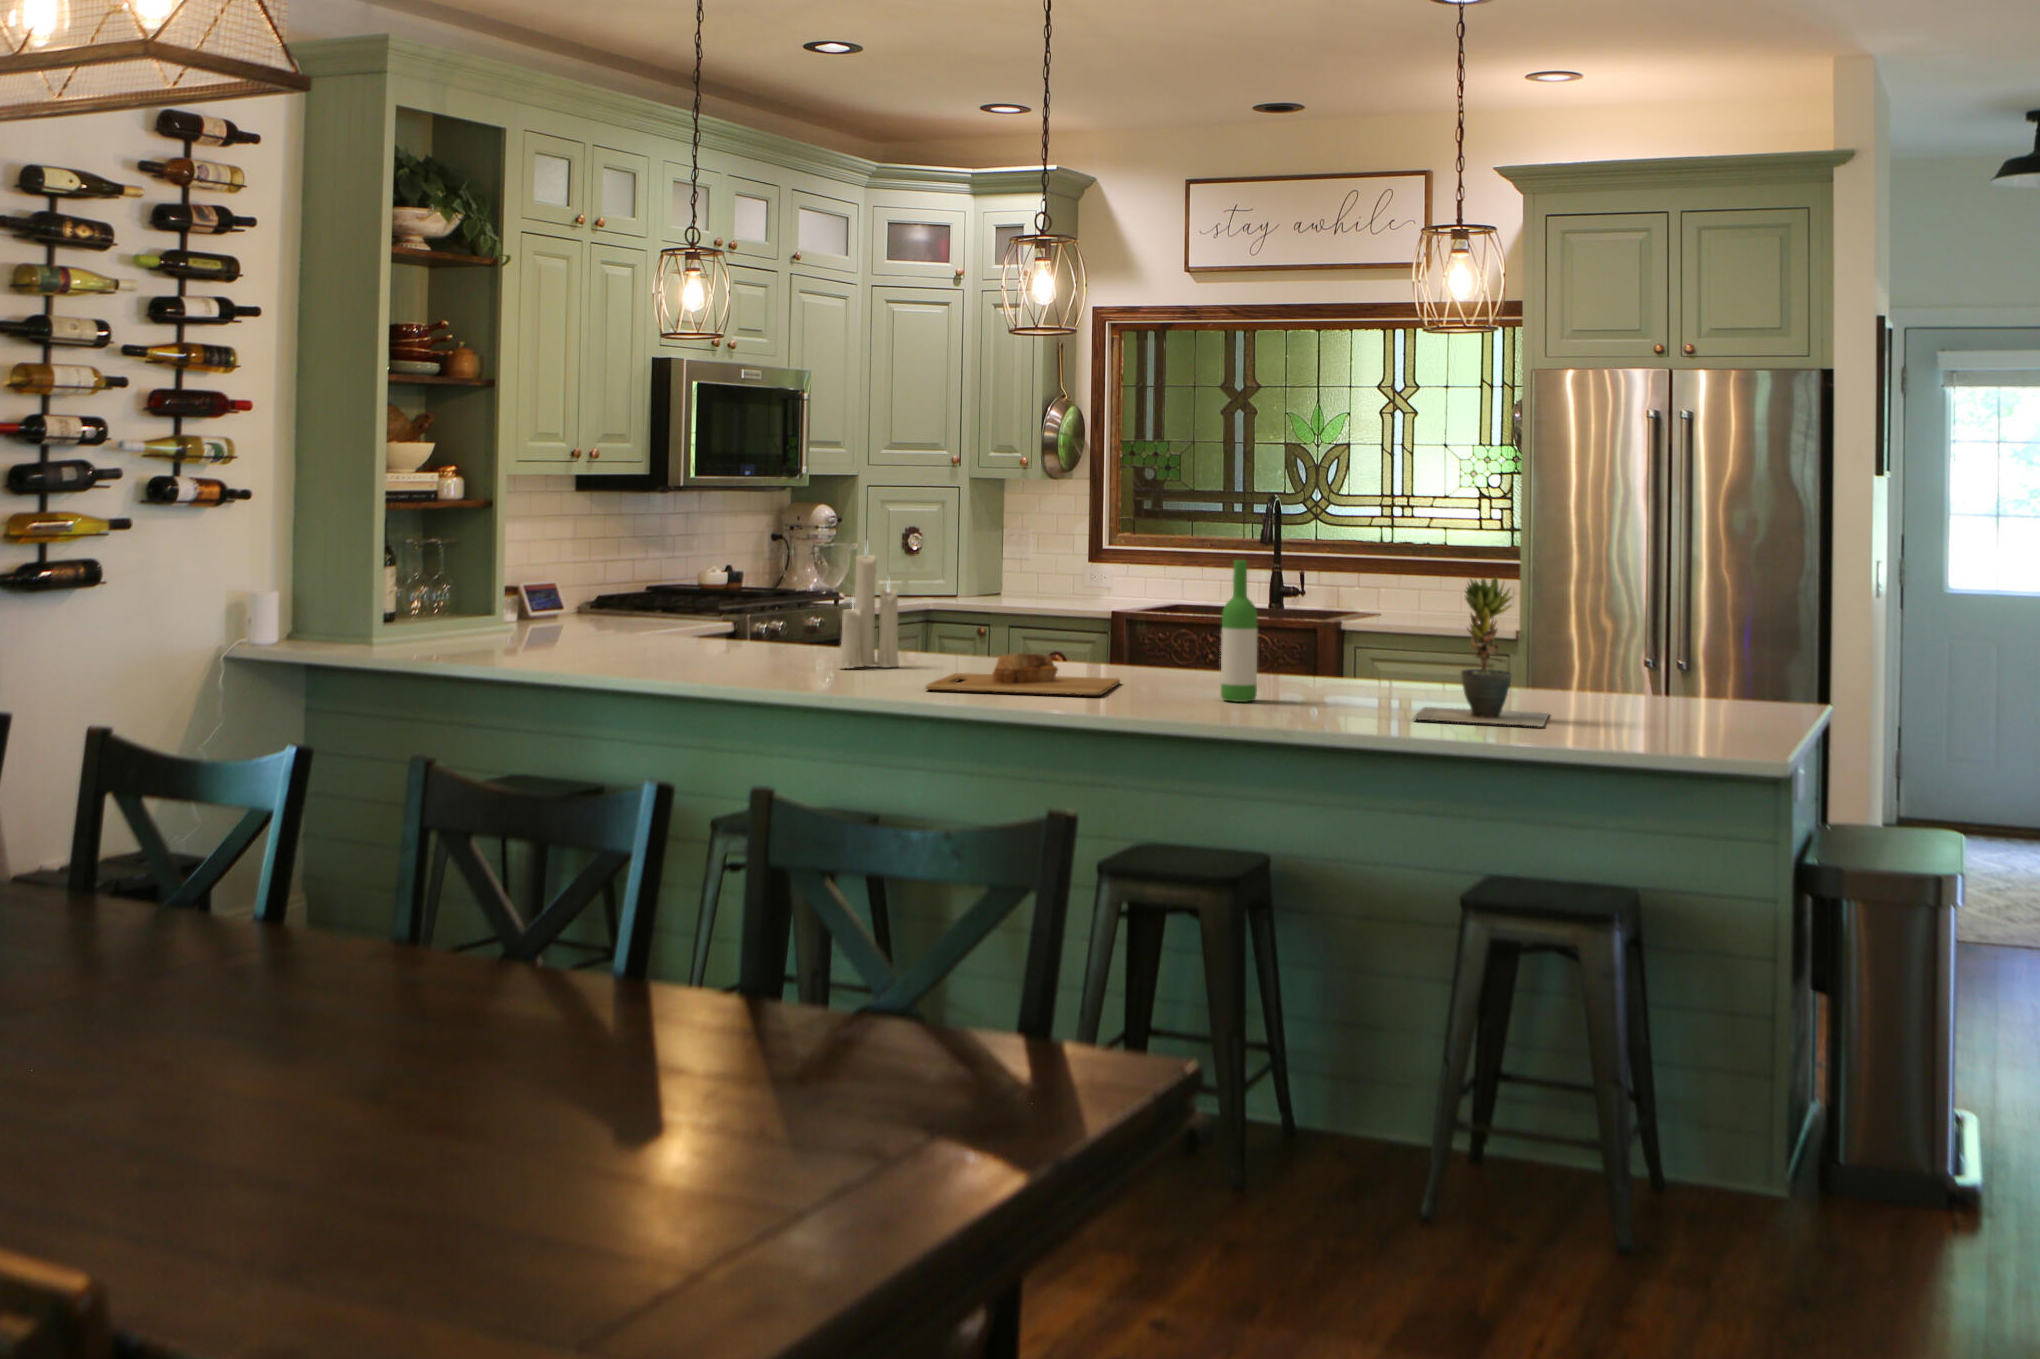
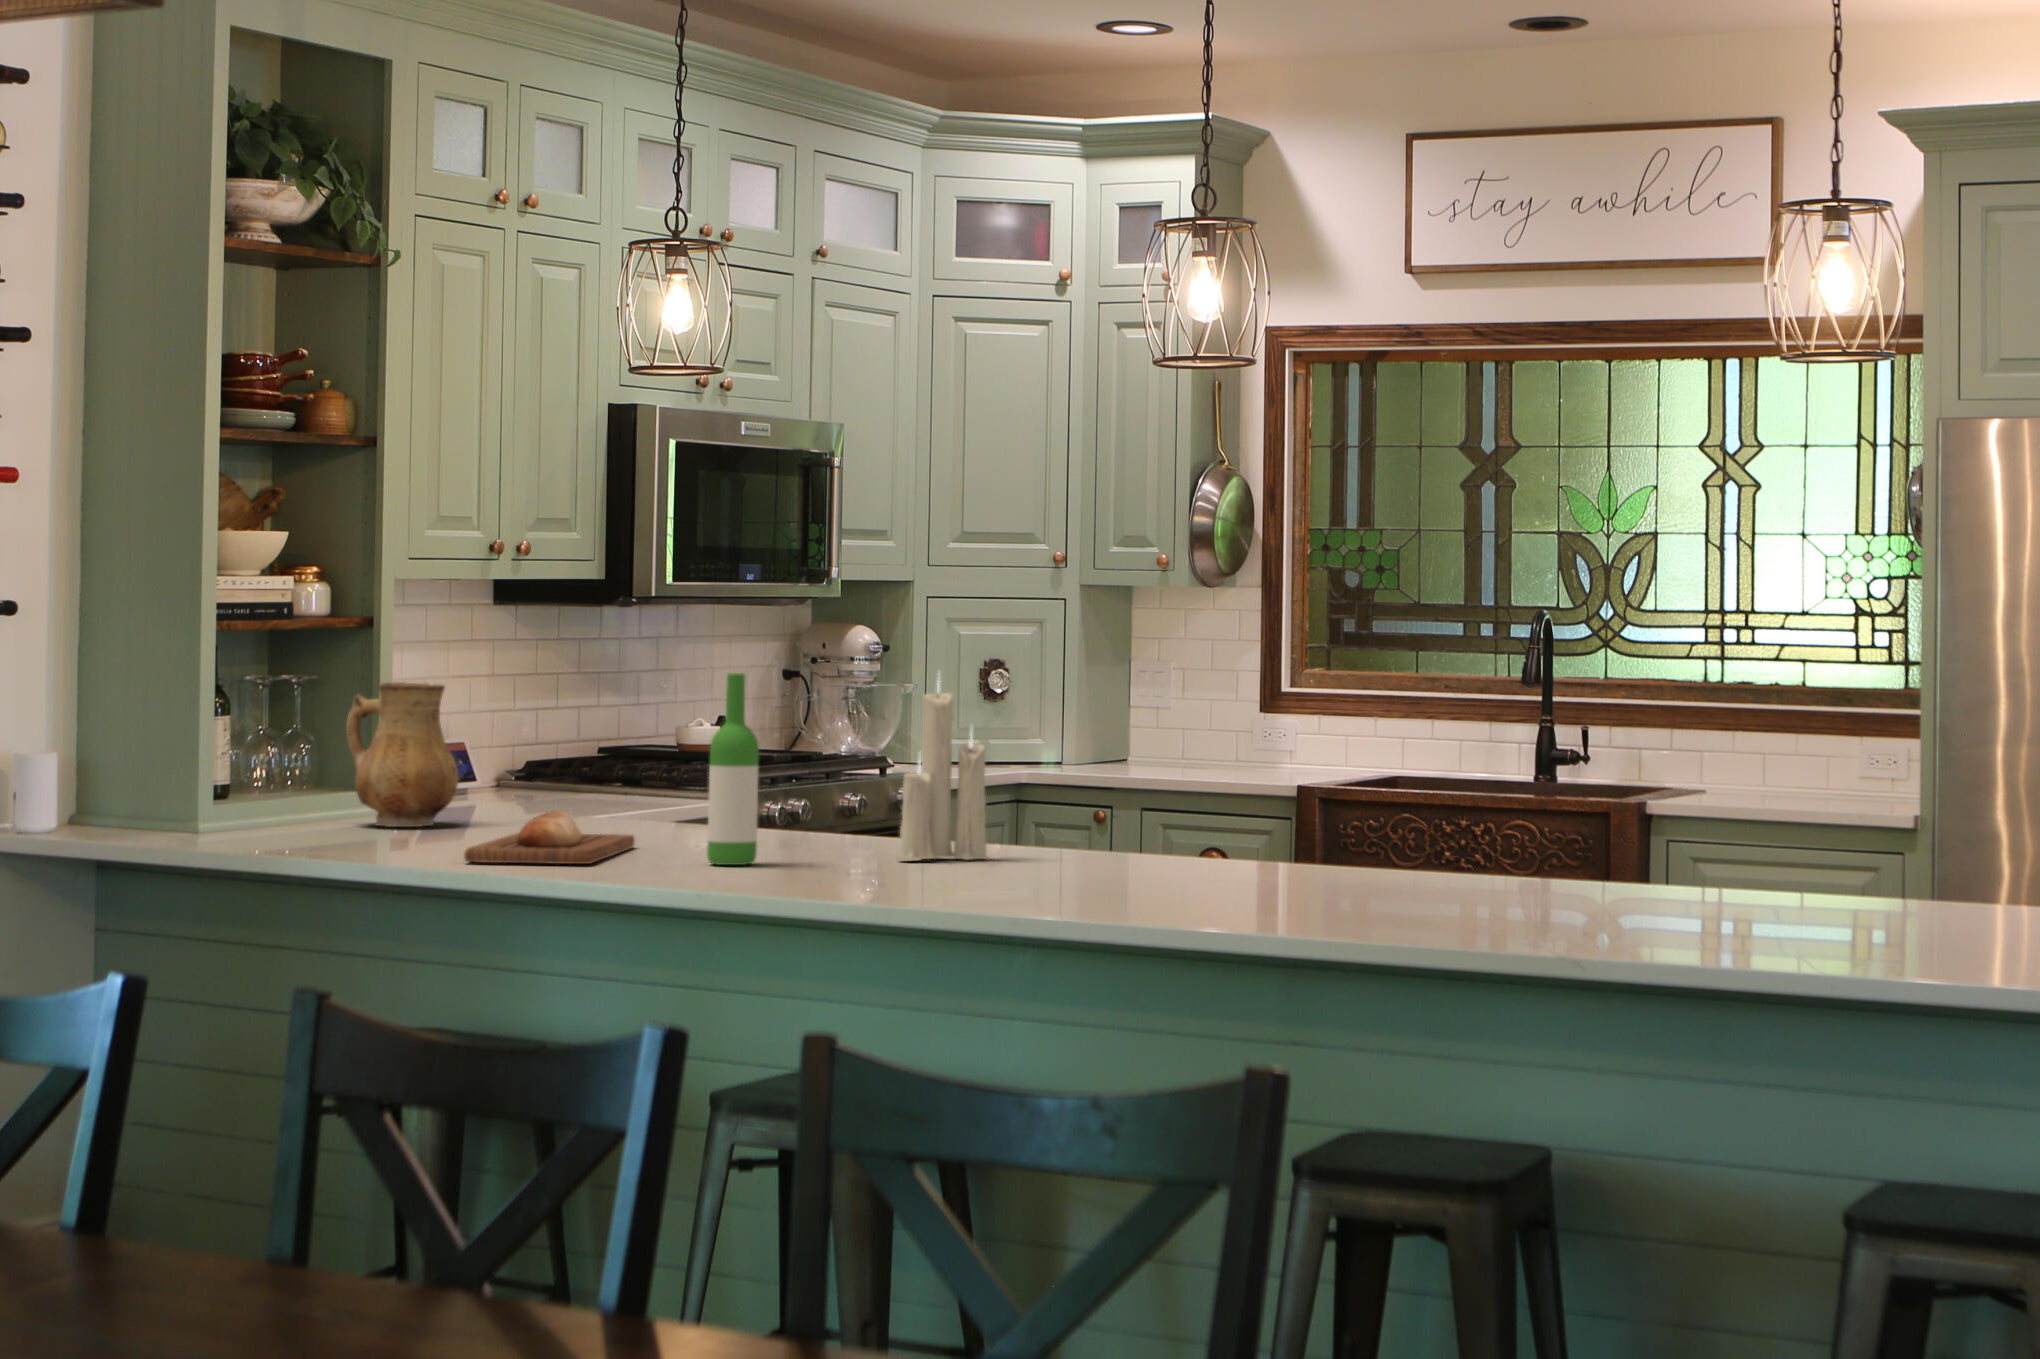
ceramic pitcher: none [474,545,549,642] -> present [346,682,458,827]
wine bottle: present [1221,560,1258,702] -> present [707,673,759,865]
potted plant: present [1414,577,1548,726] -> none [1740,714,1943,932]
bread loaf: none [545,634,663,671] -> present [464,811,635,864]
cutting board: present [926,653,1120,695] -> none [1030,834,1316,895]

